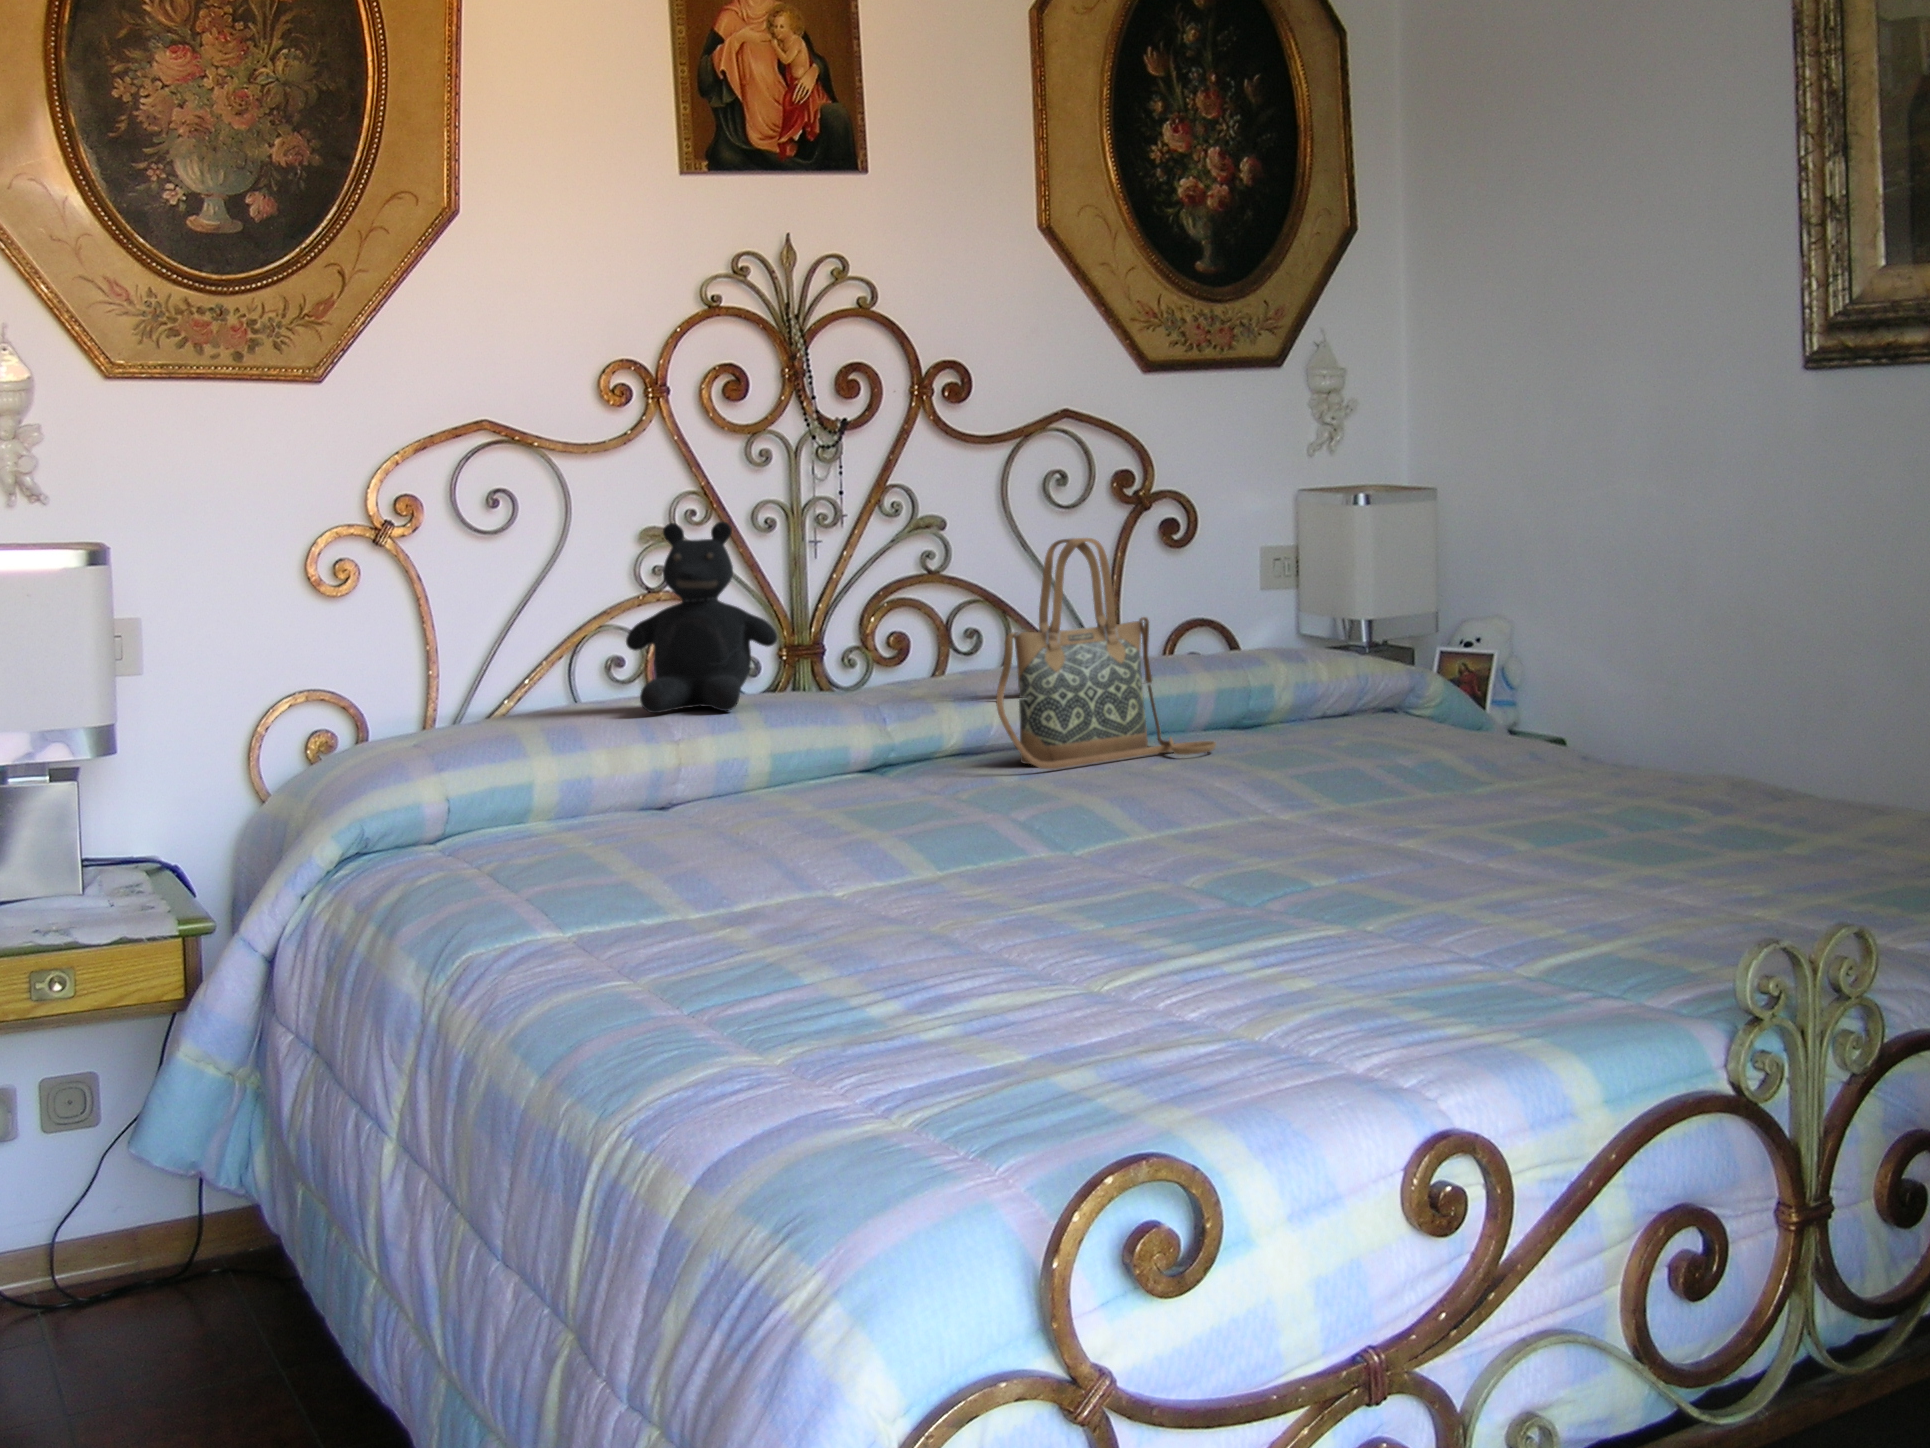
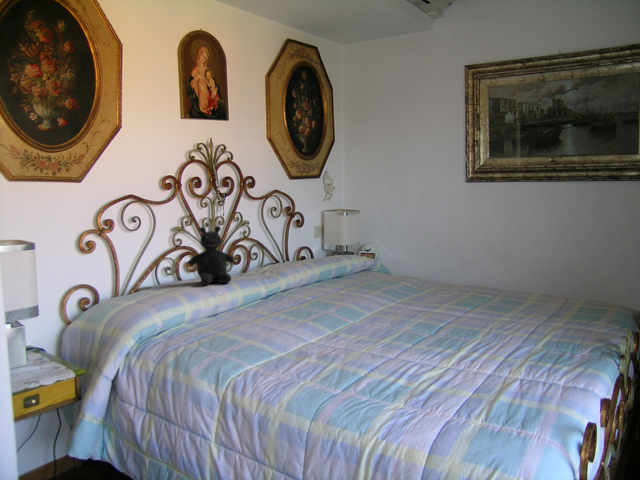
handbag: present [996,538,1216,769] -> none [304,229,353,295]

